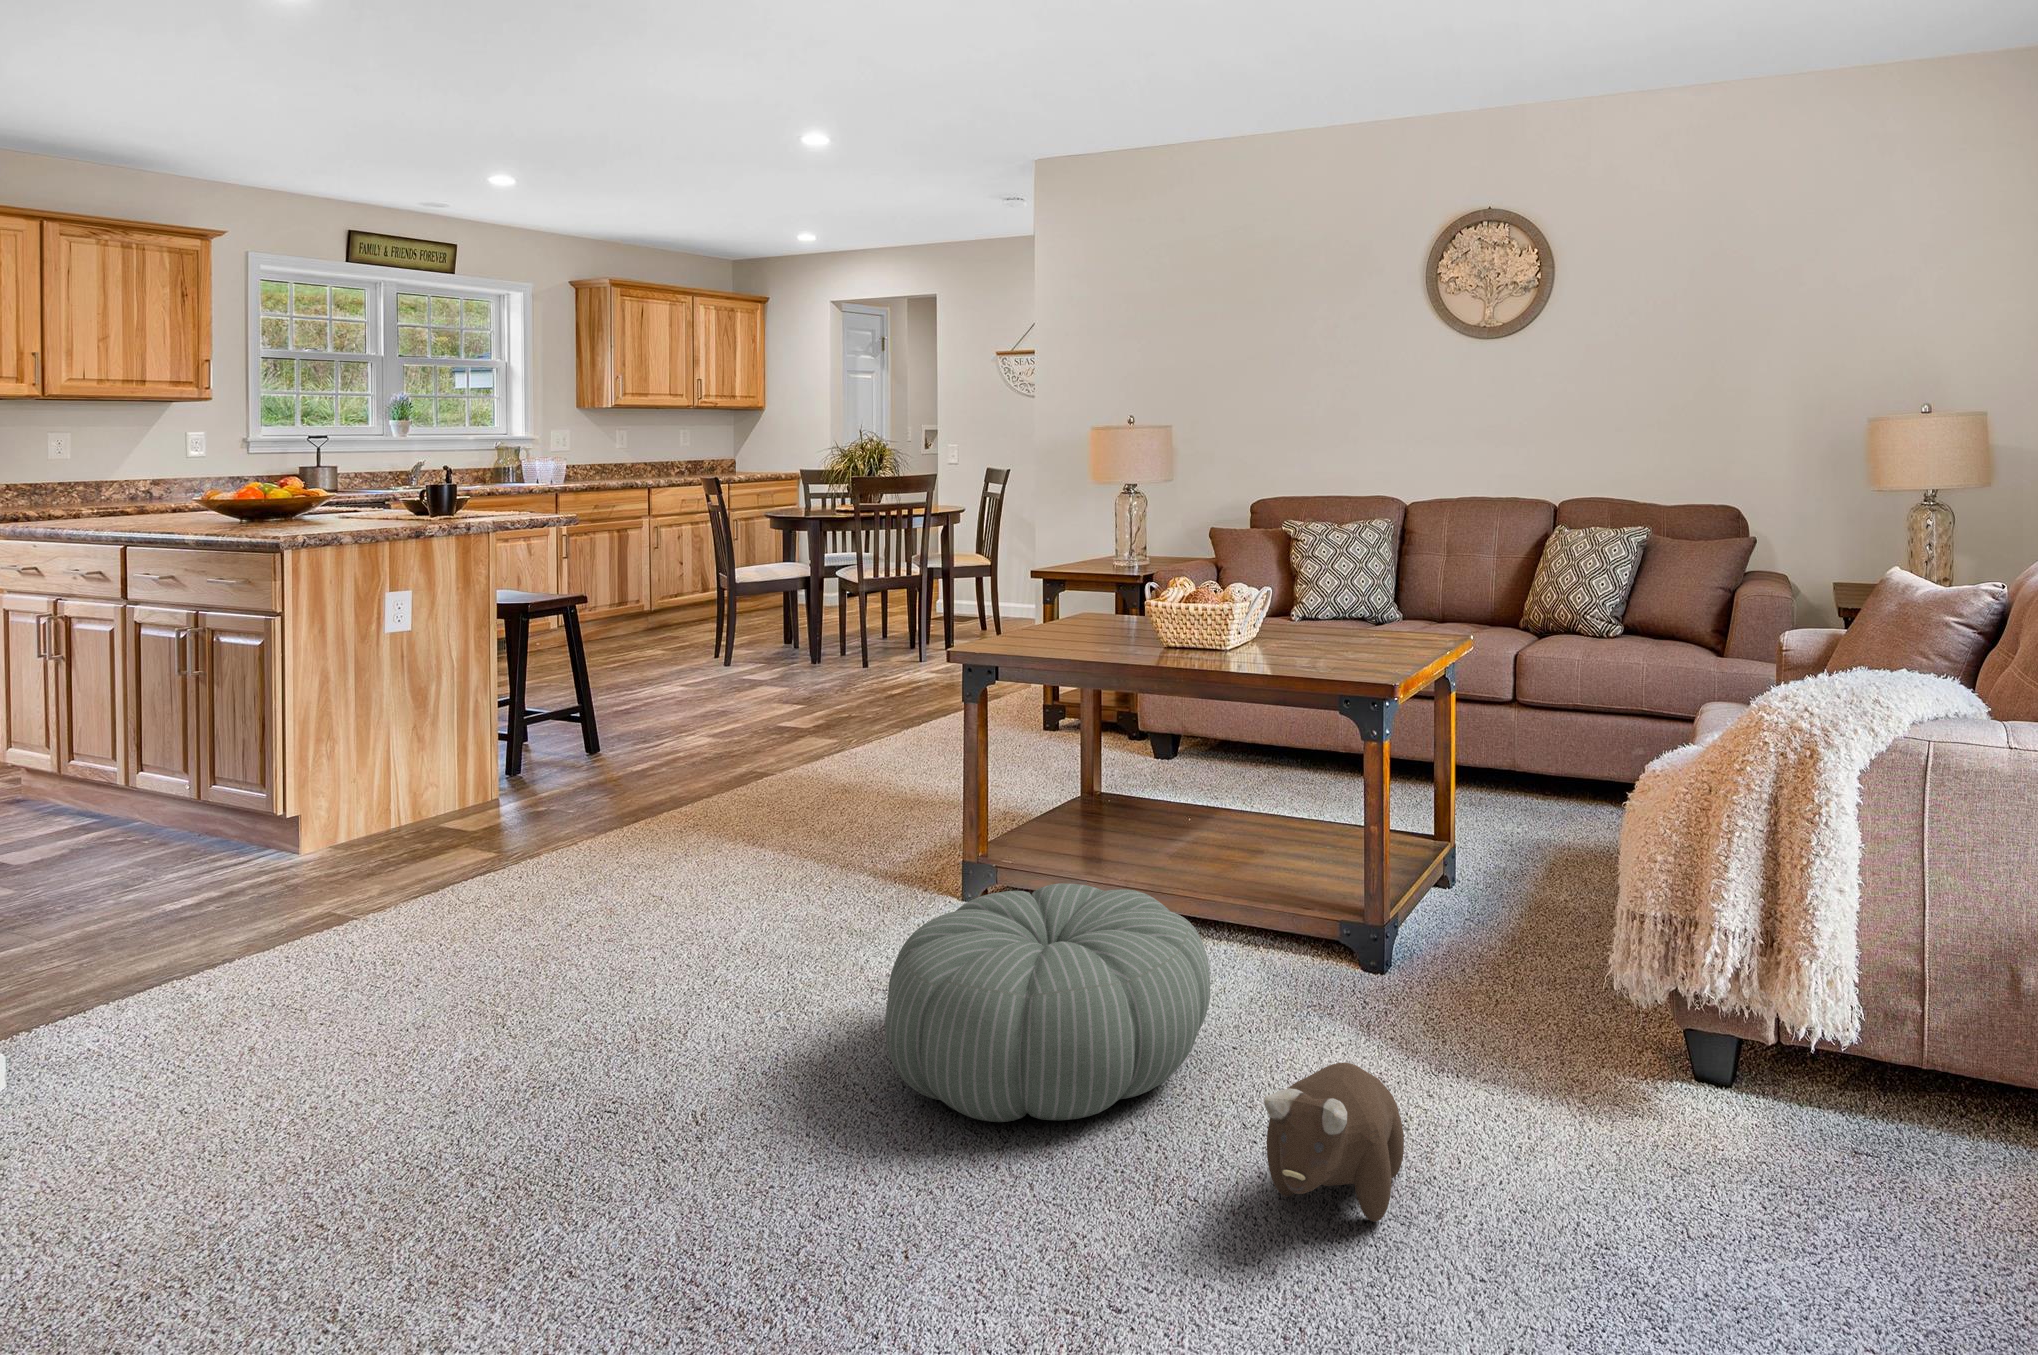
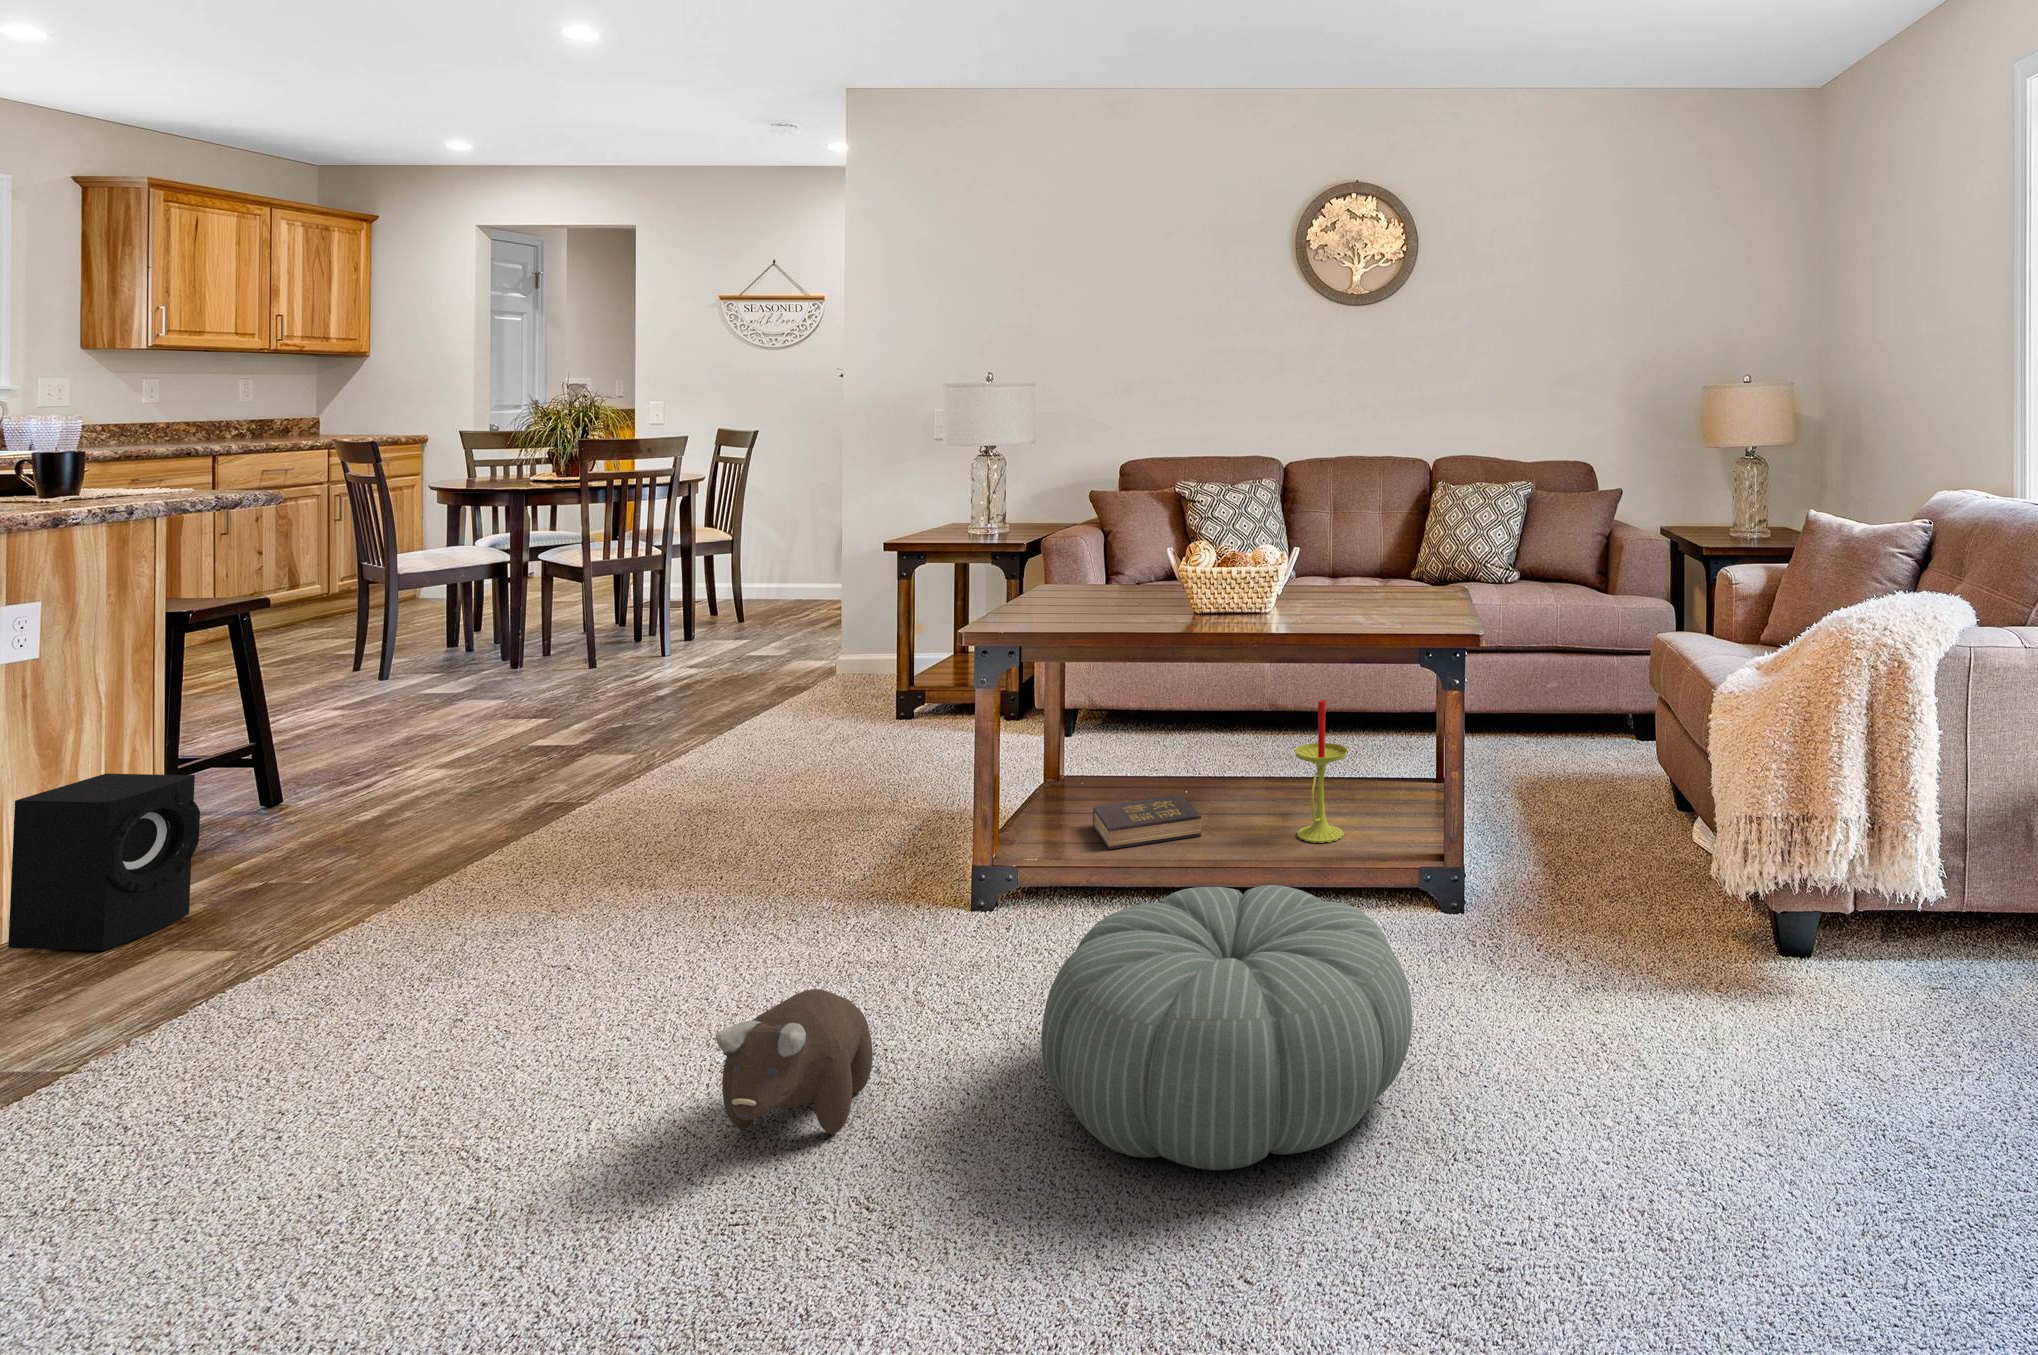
speaker: none [387,717,498,842] -> present [8,773,200,951]
candle: none [1253,728,1303,867] -> present [1295,700,1348,843]
hardback book: none [1089,810,1176,851] -> present [1093,795,1201,849]
plush toy: present [1264,1062,1404,1222] -> present [716,989,873,1134]

